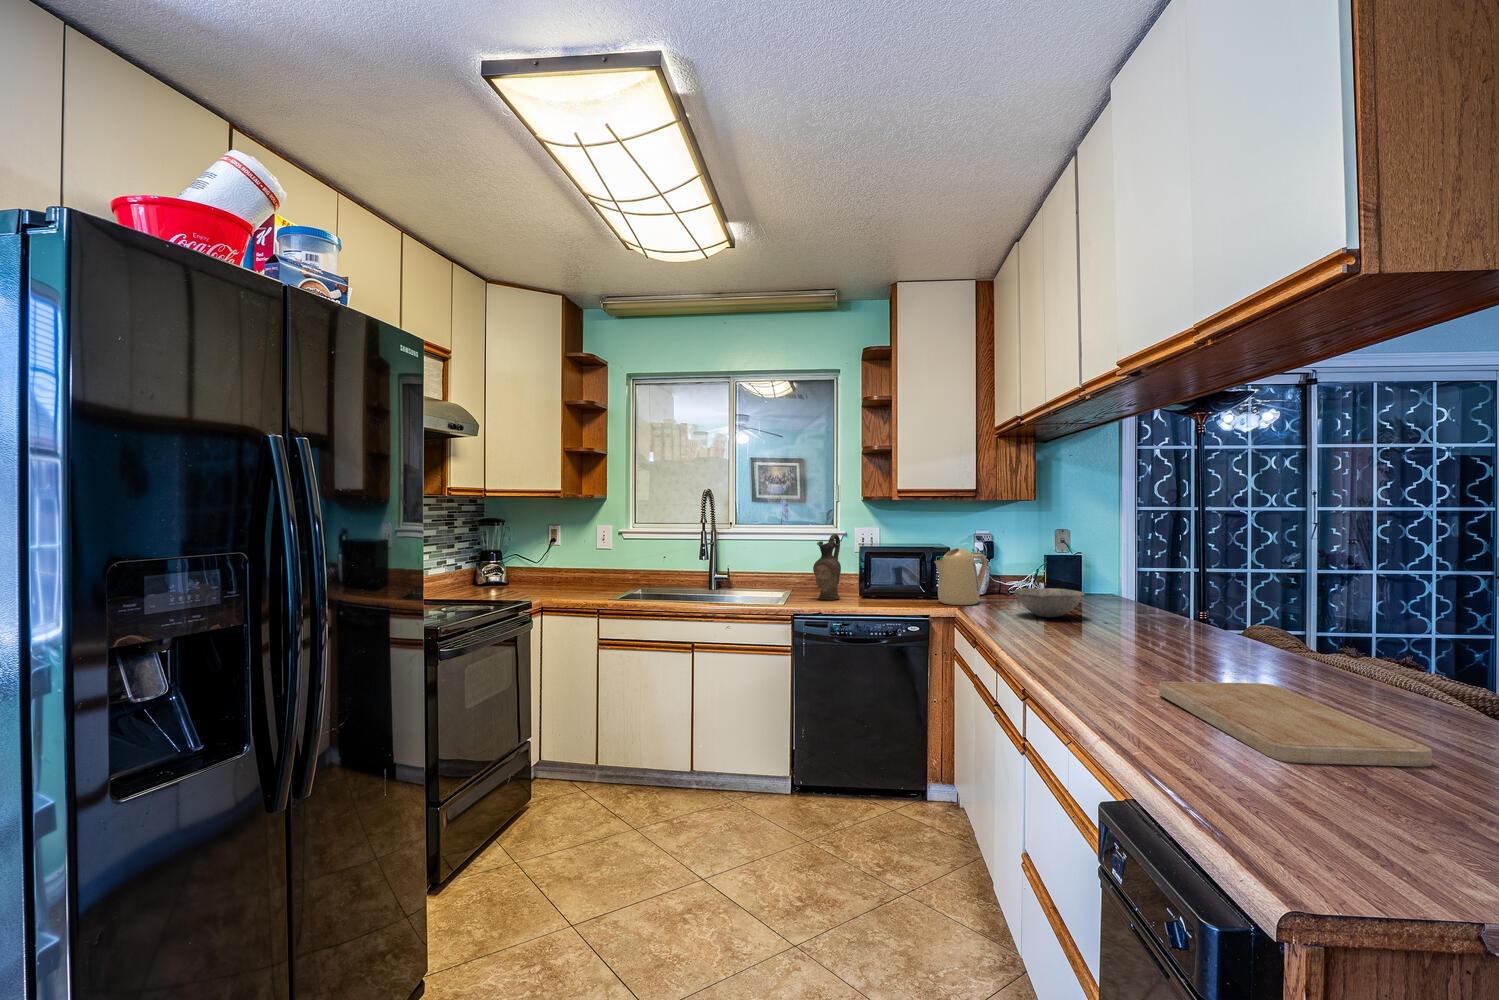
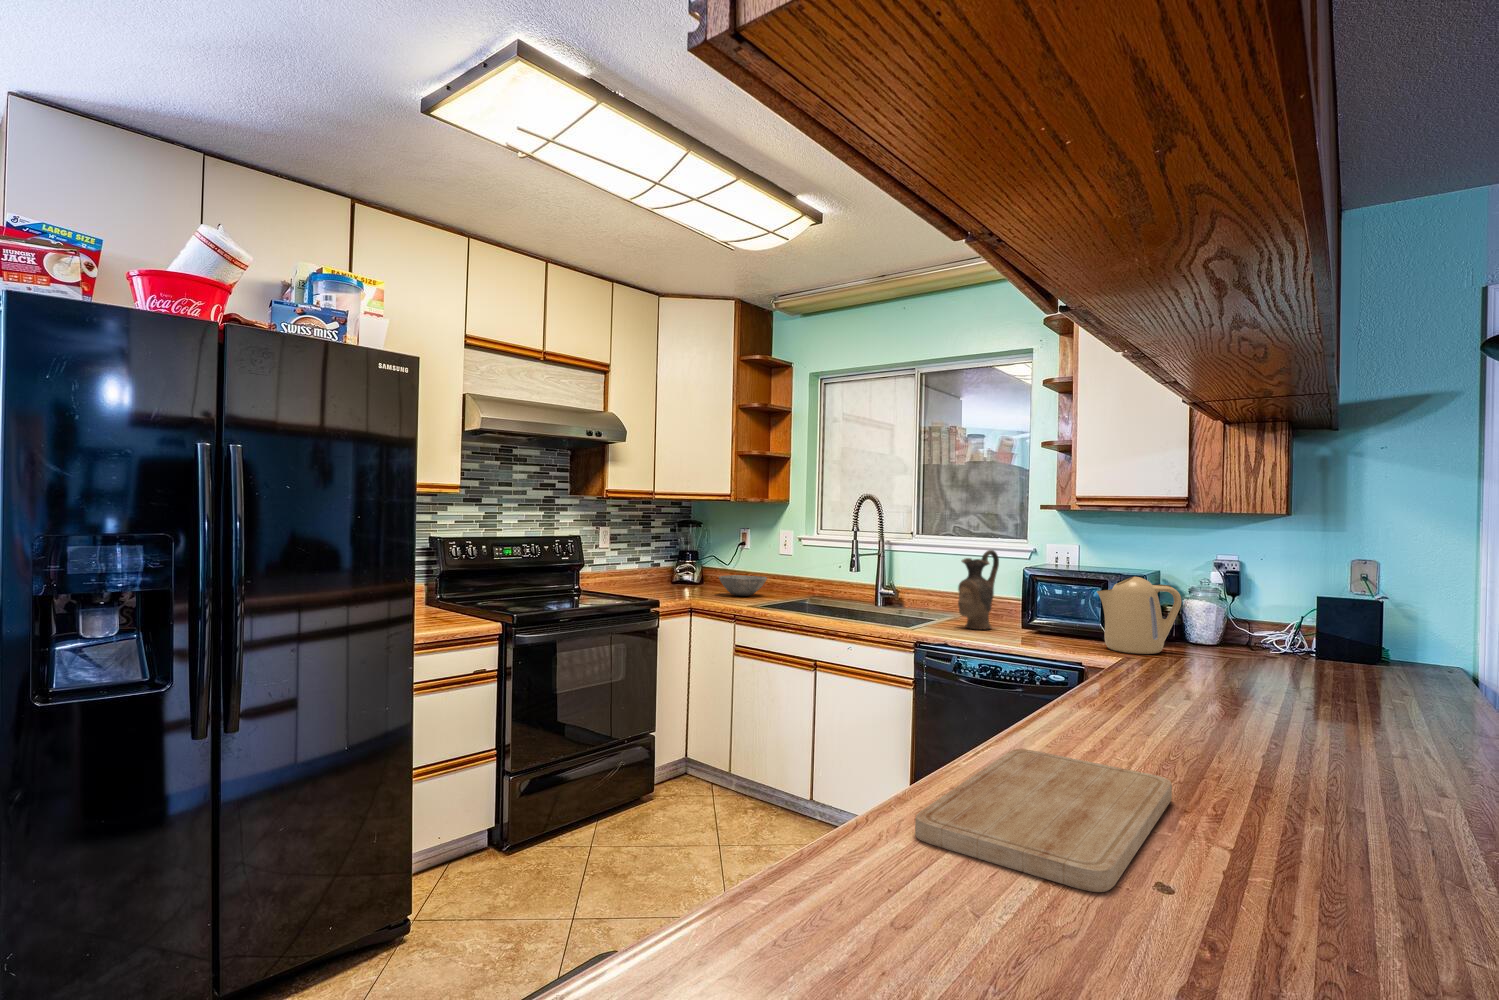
bowl: present [1014,588,1085,617] -> present [719,575,767,596]

